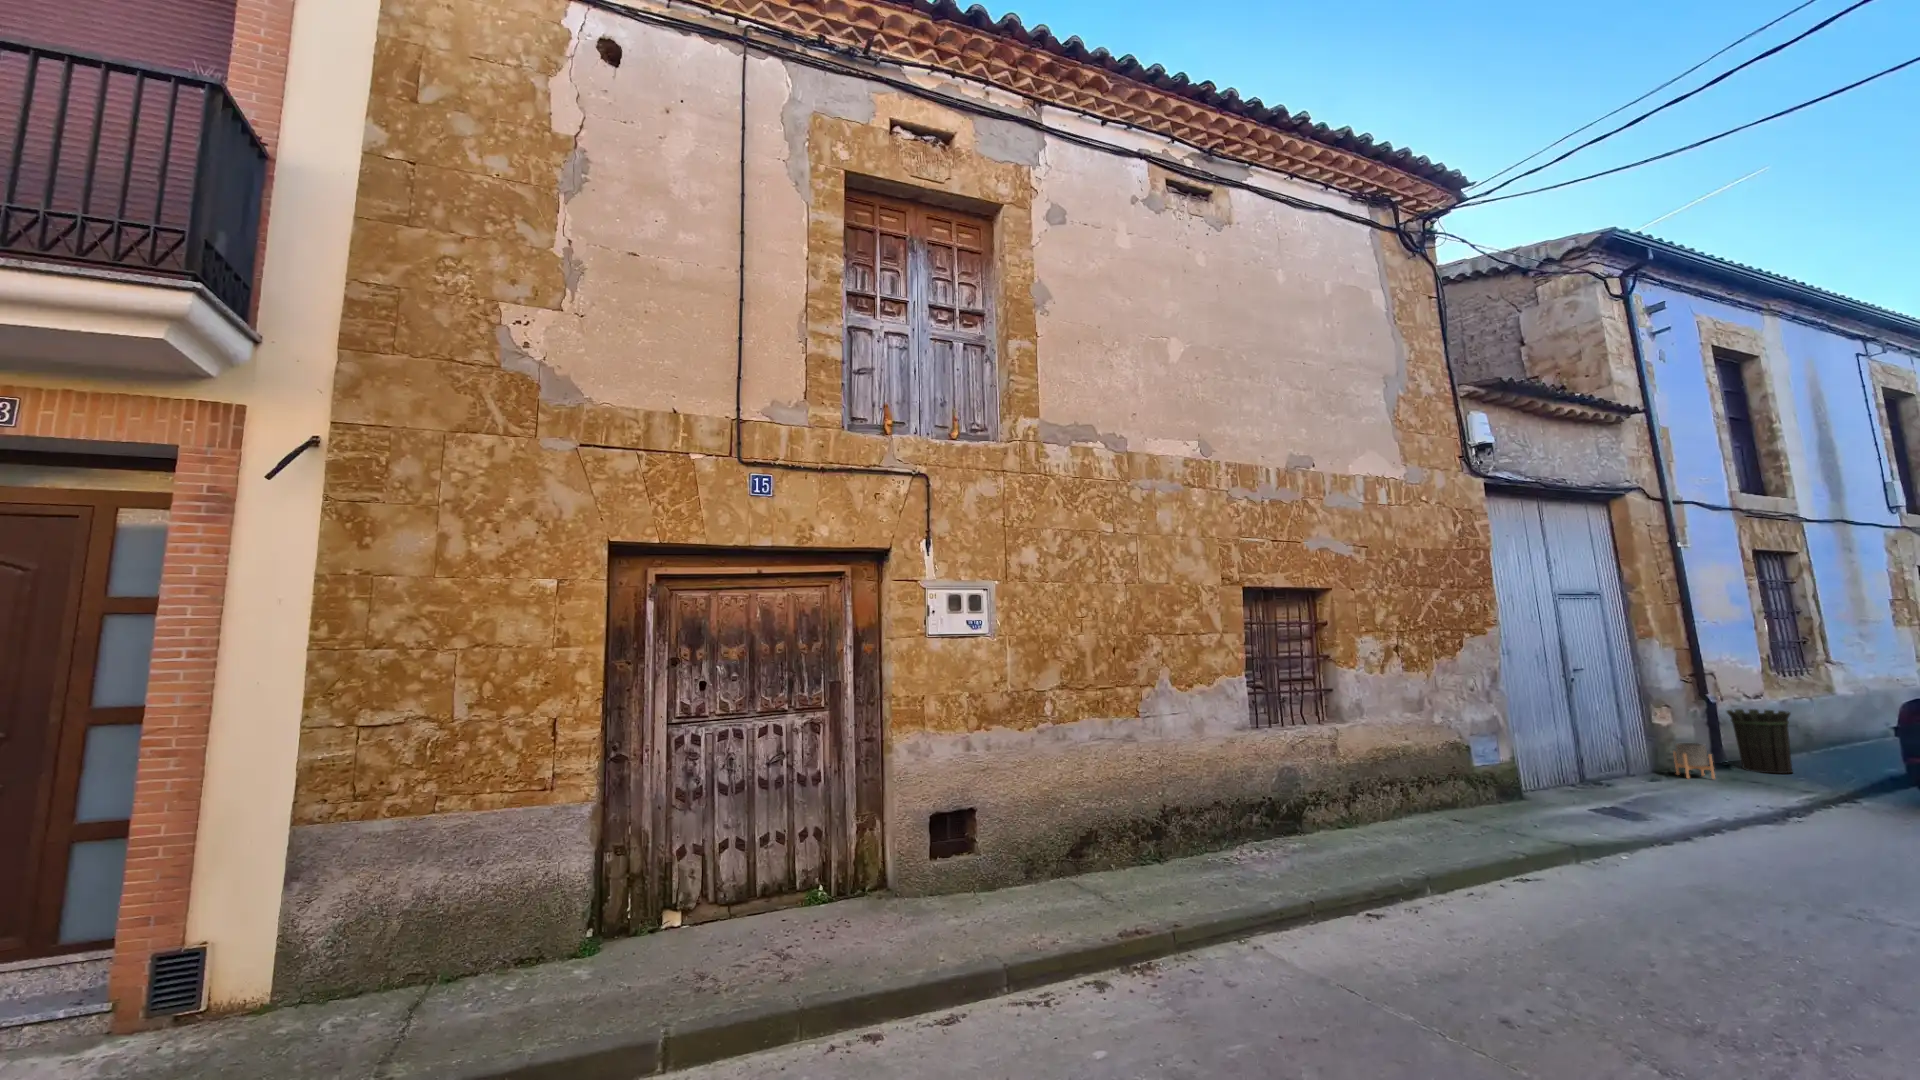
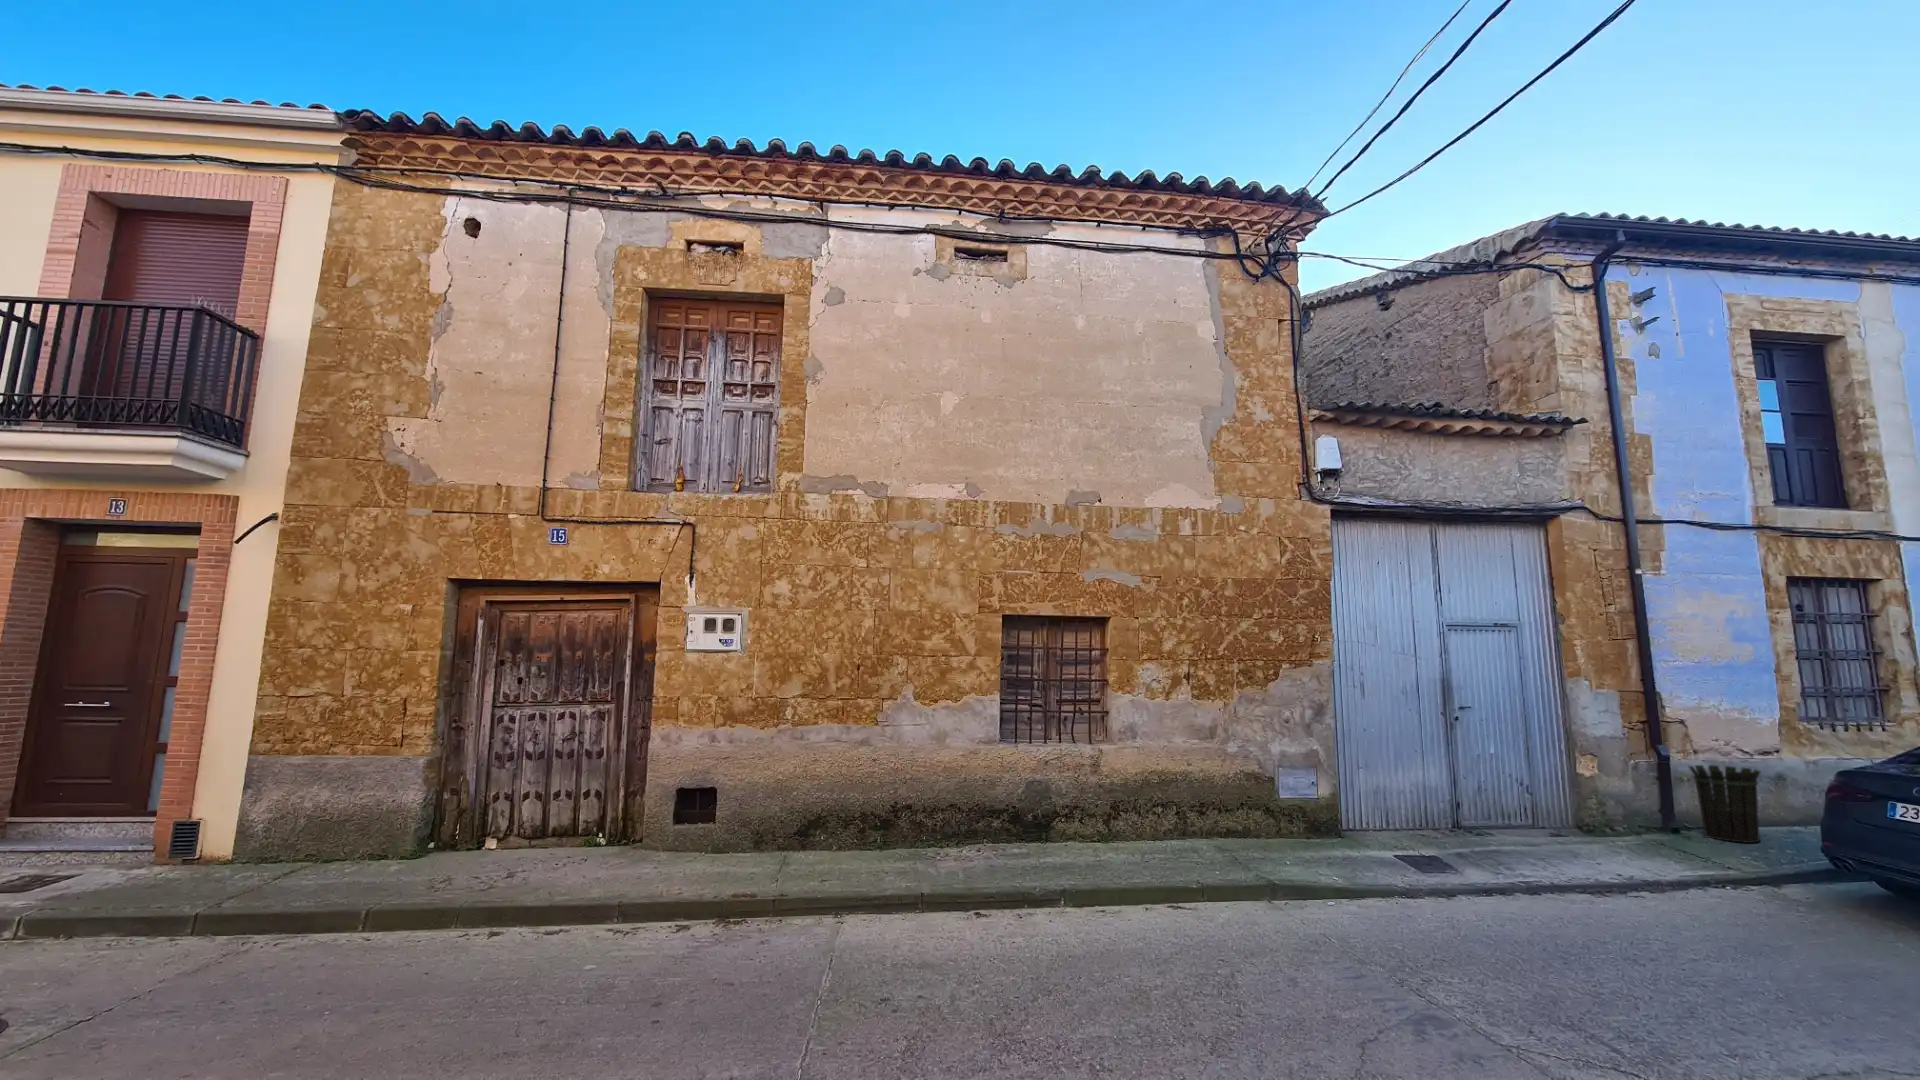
planter: present [1673,743,1715,779] -> none [1596,797,1632,840]

